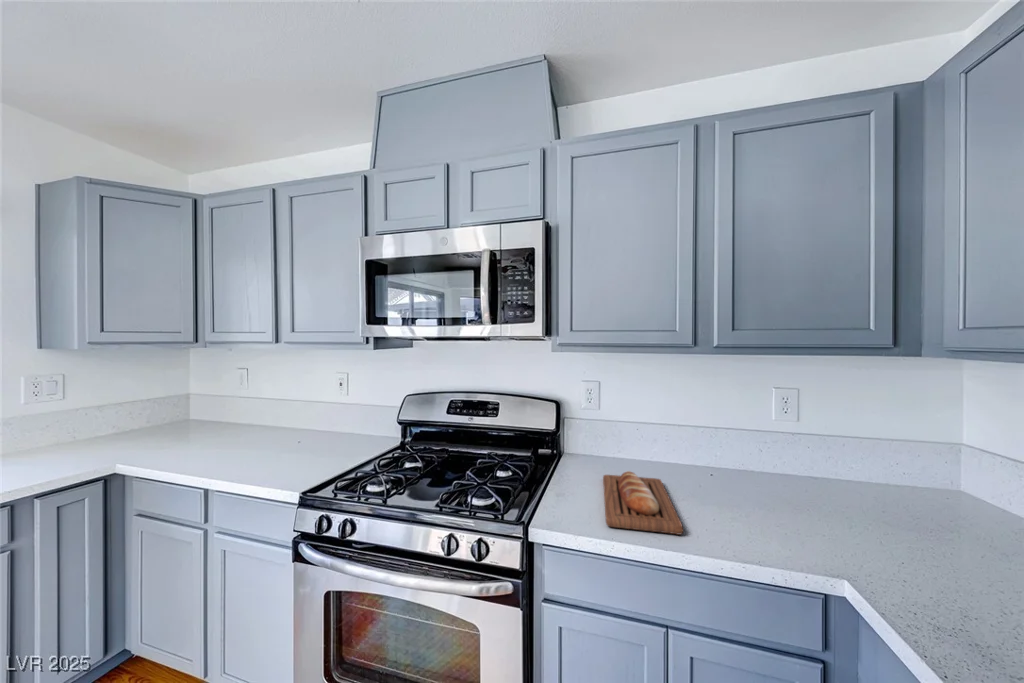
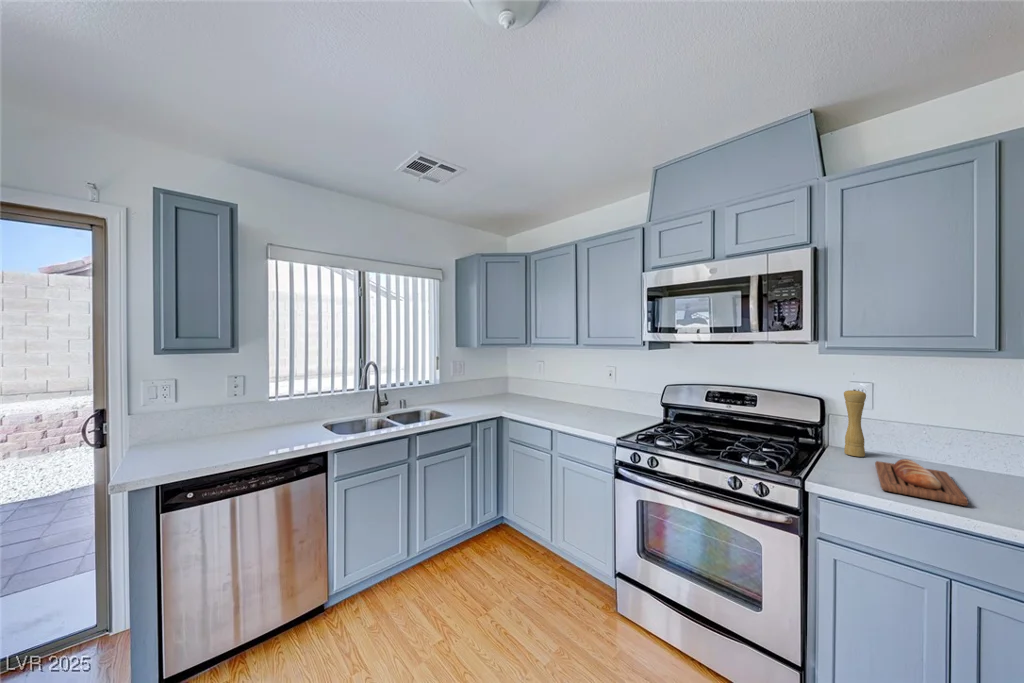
pepper mill: none [577,392,596,469] -> present [844,390,866,457]

